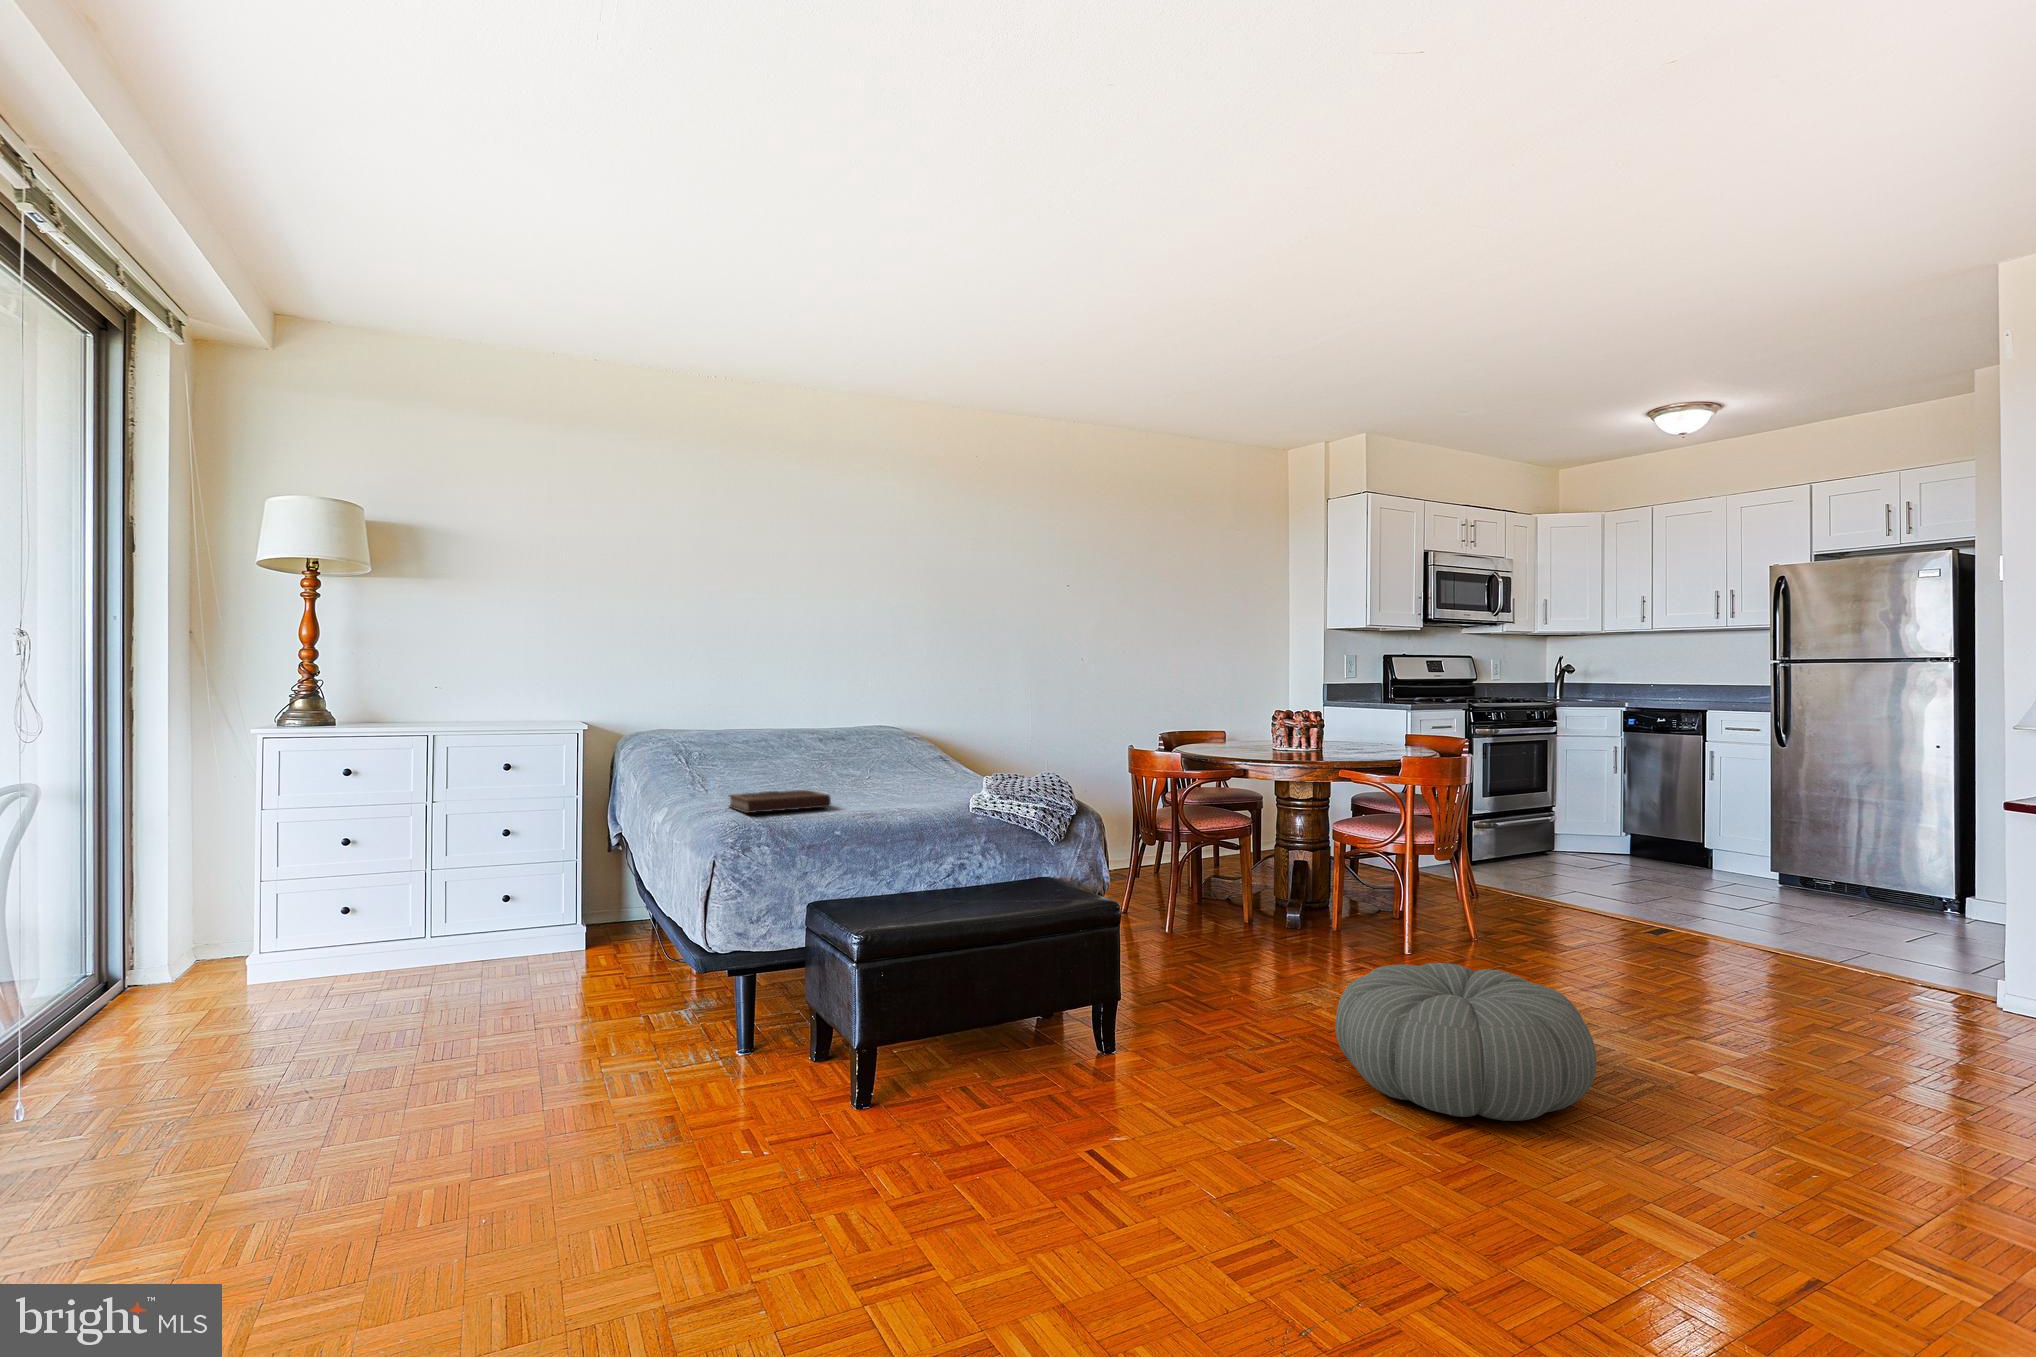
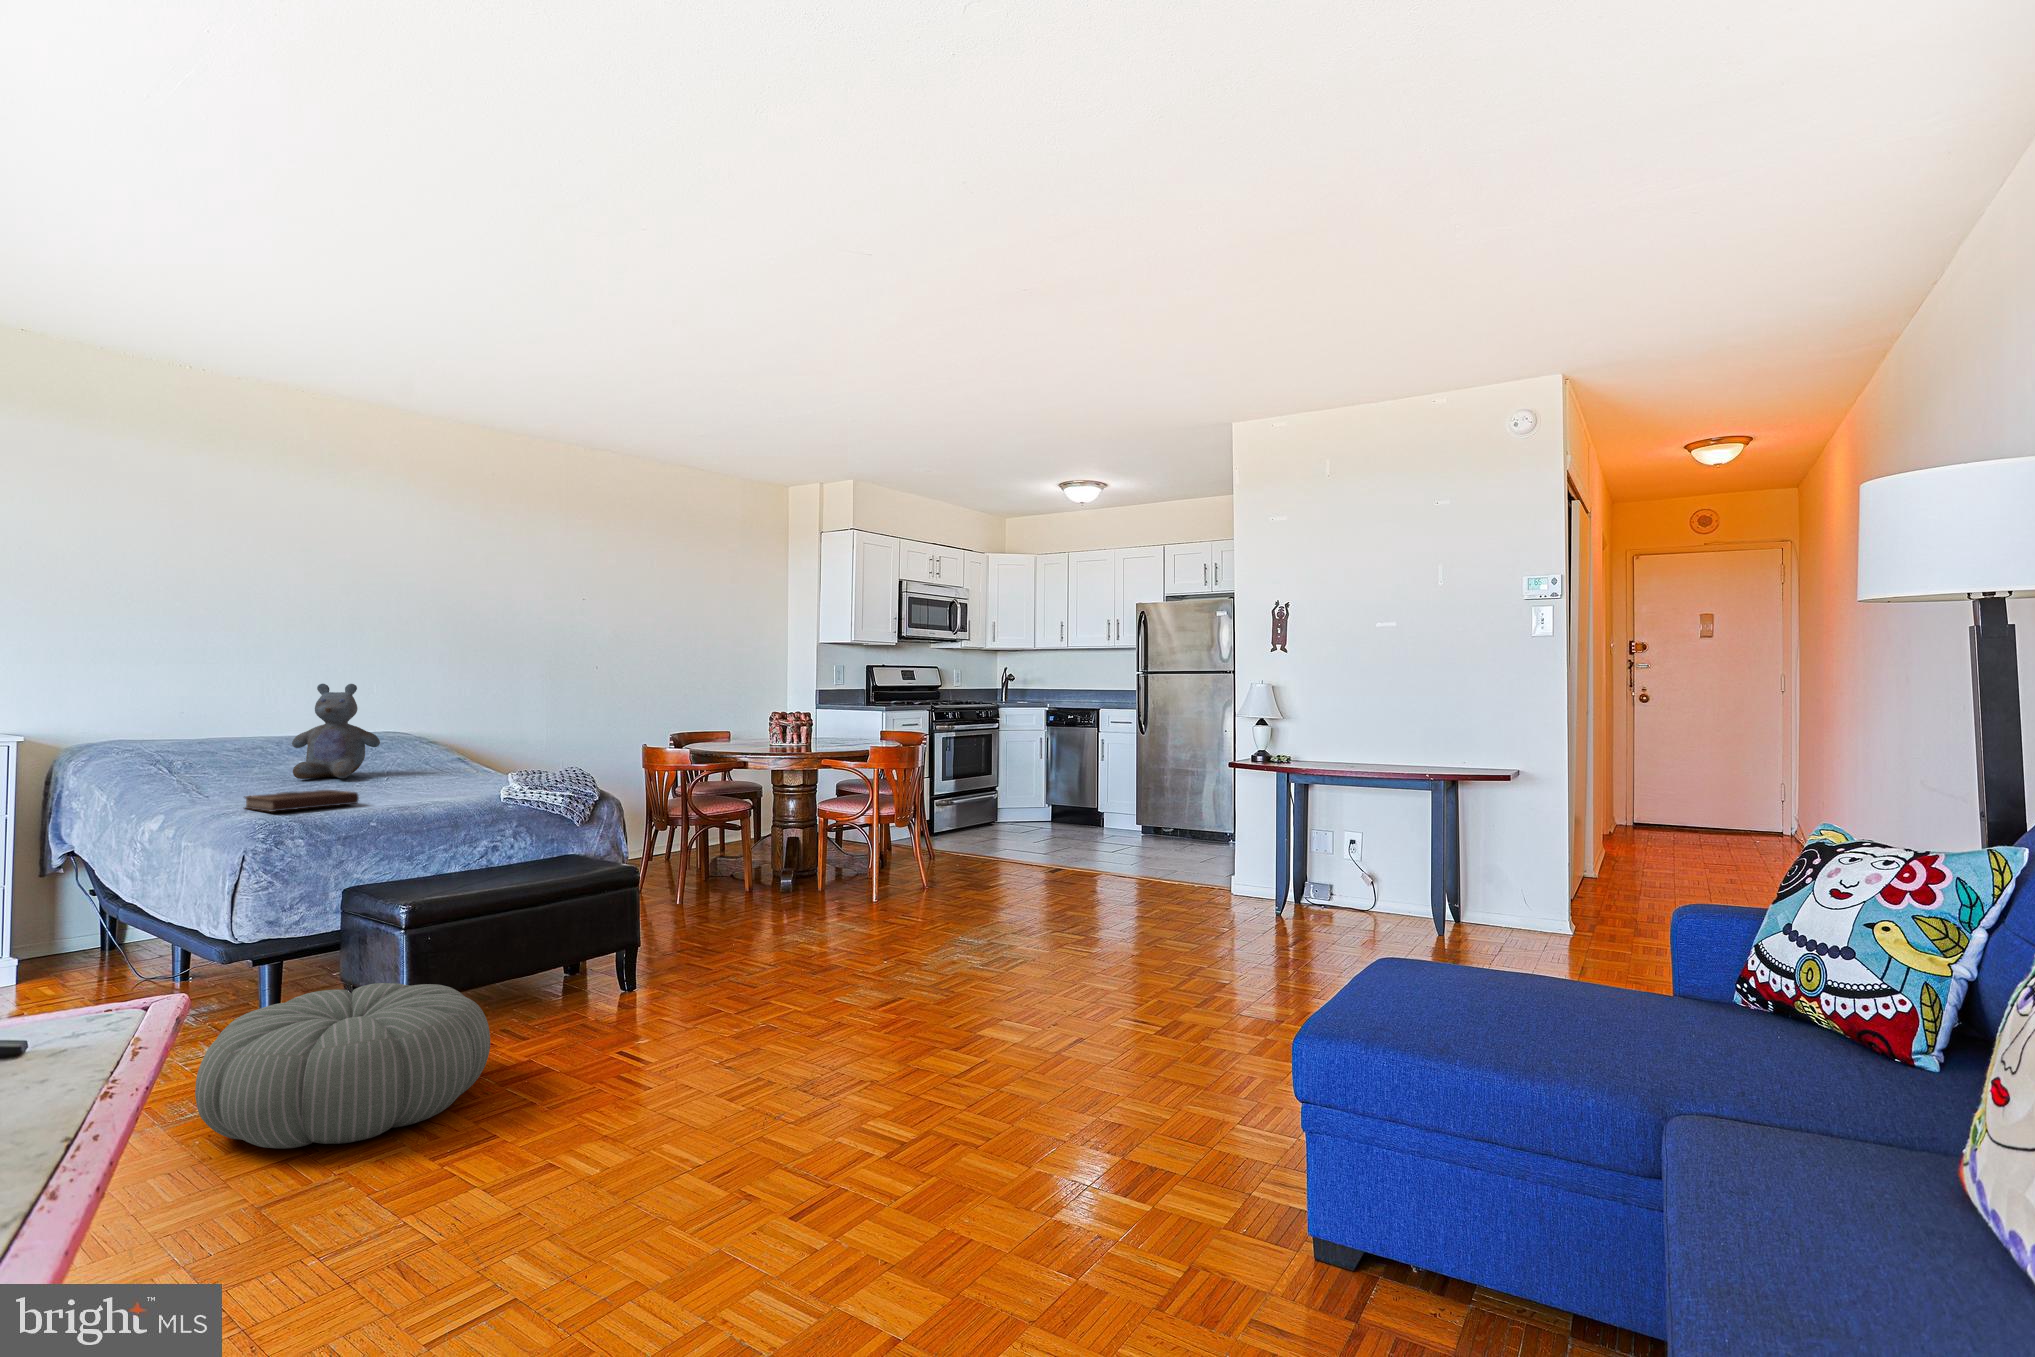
stuffed bear: none [790,678,869,776] -> present [292,684,380,779]
pouf: present [1335,963,1596,1121] -> present [195,983,490,1149]

